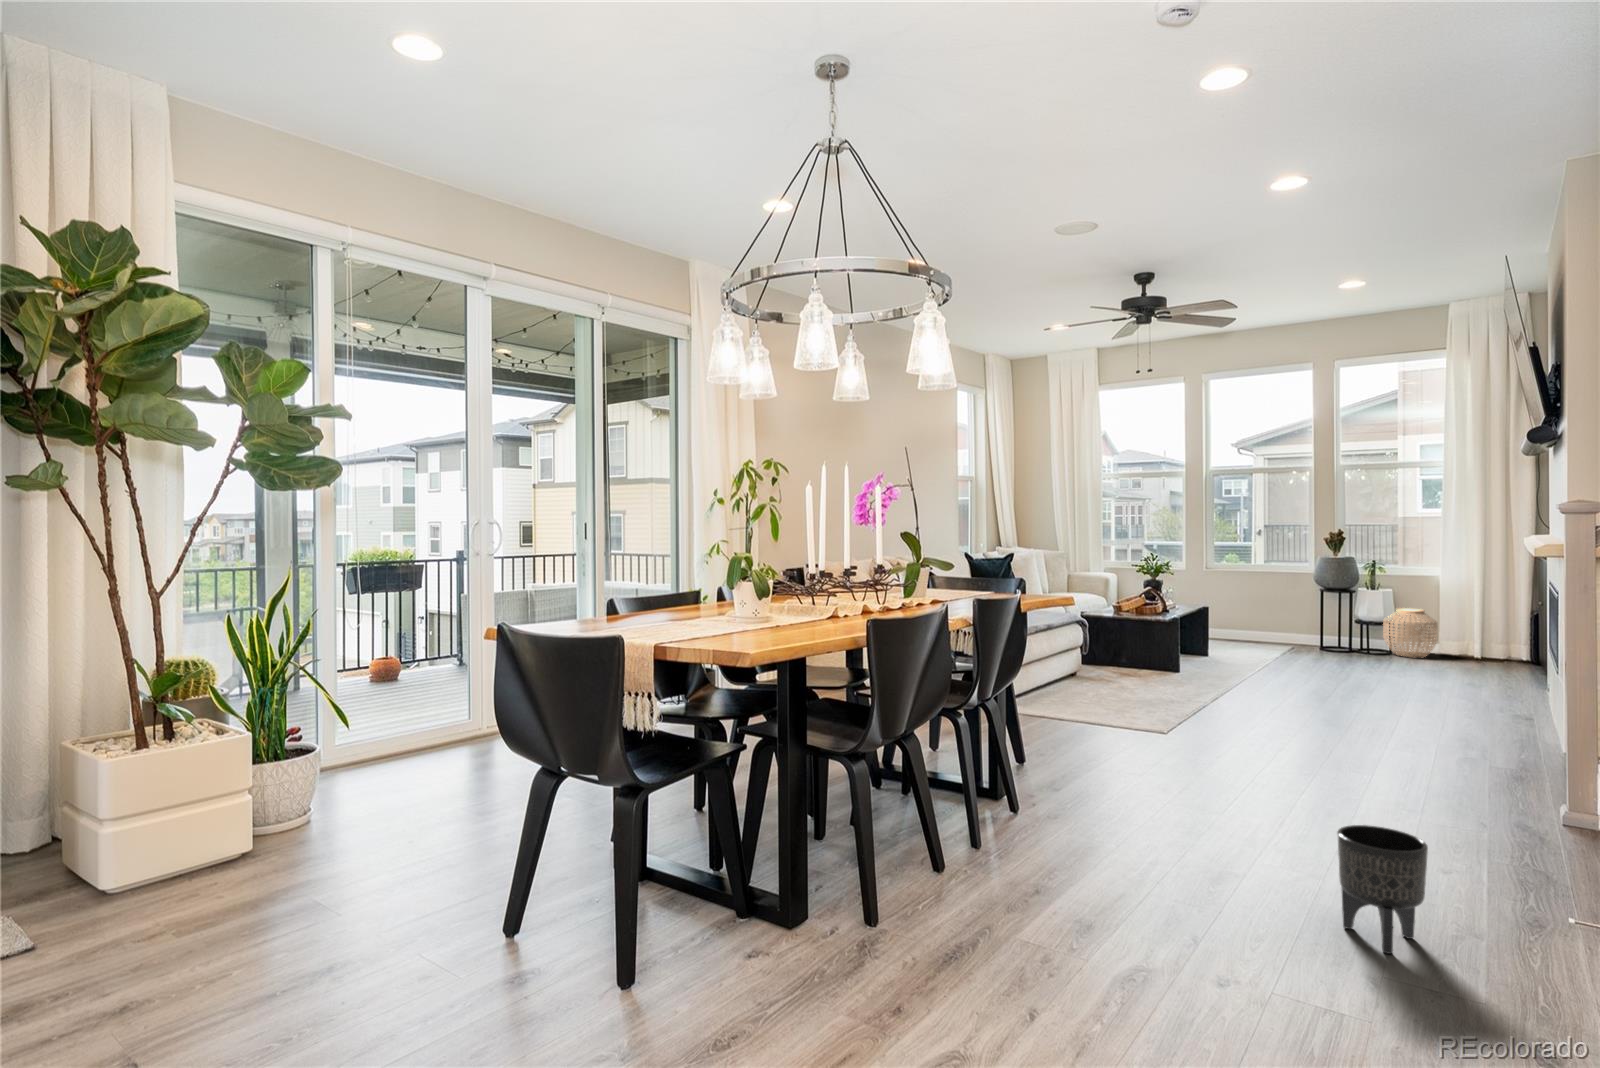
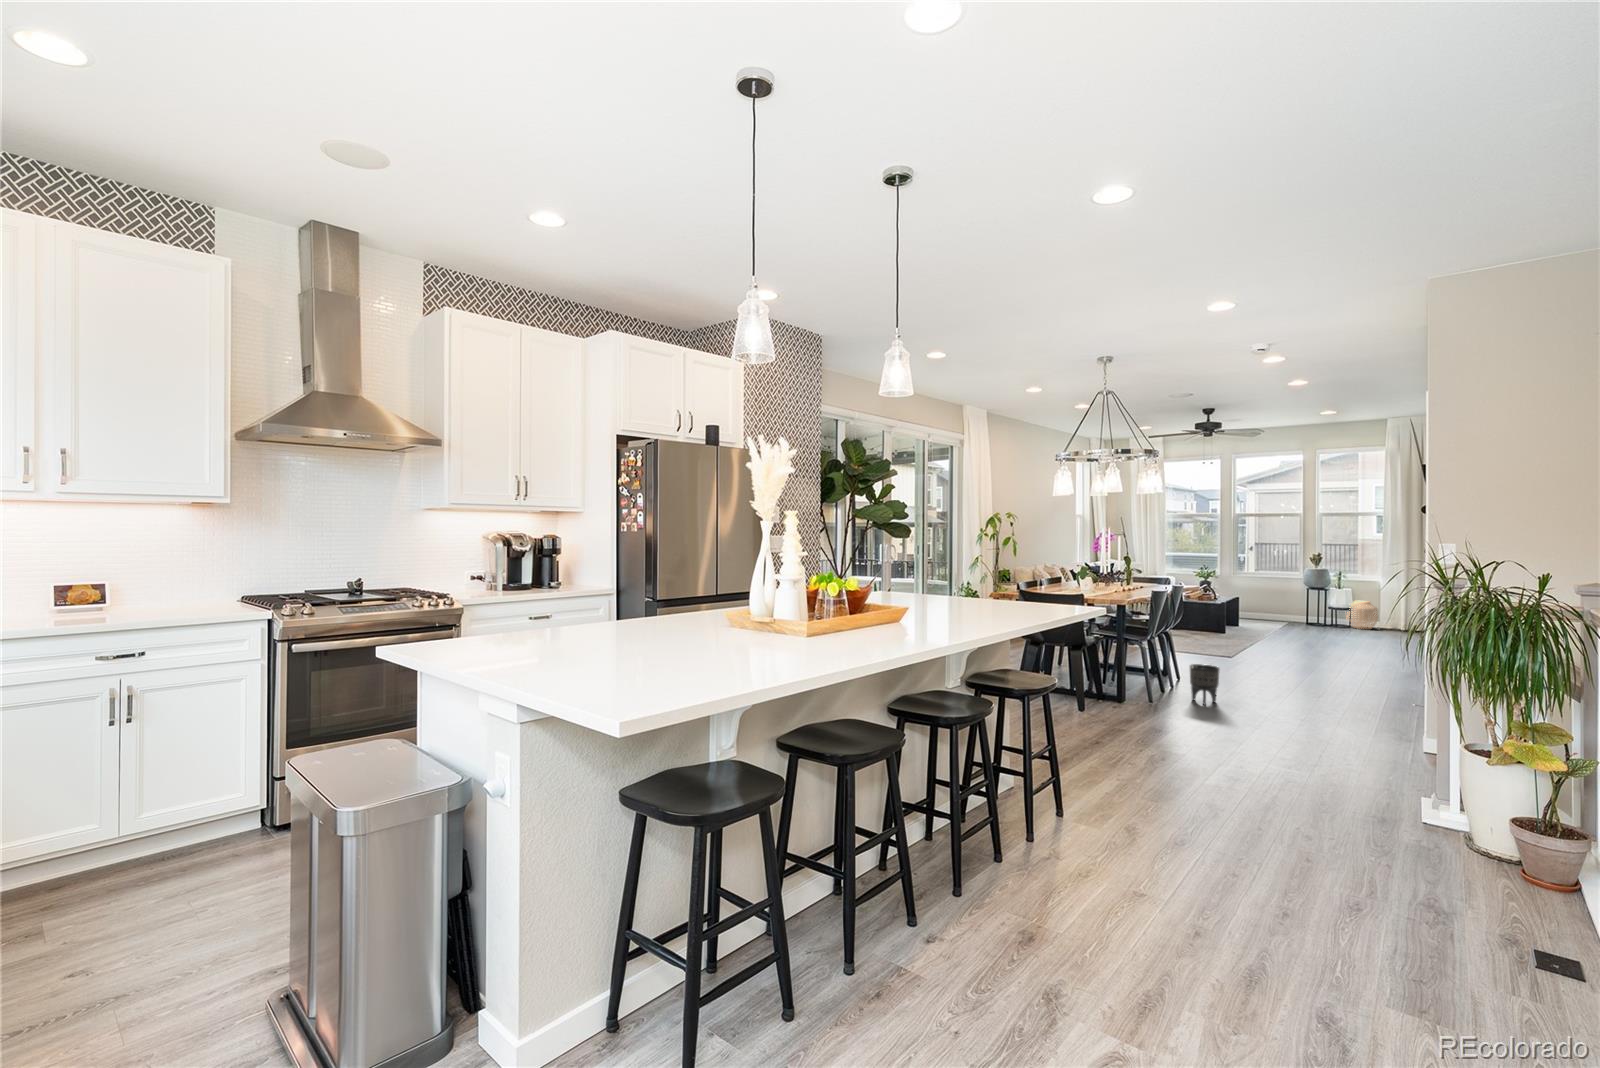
planter: present [1337,825,1428,954] -> present [1190,664,1219,704]

